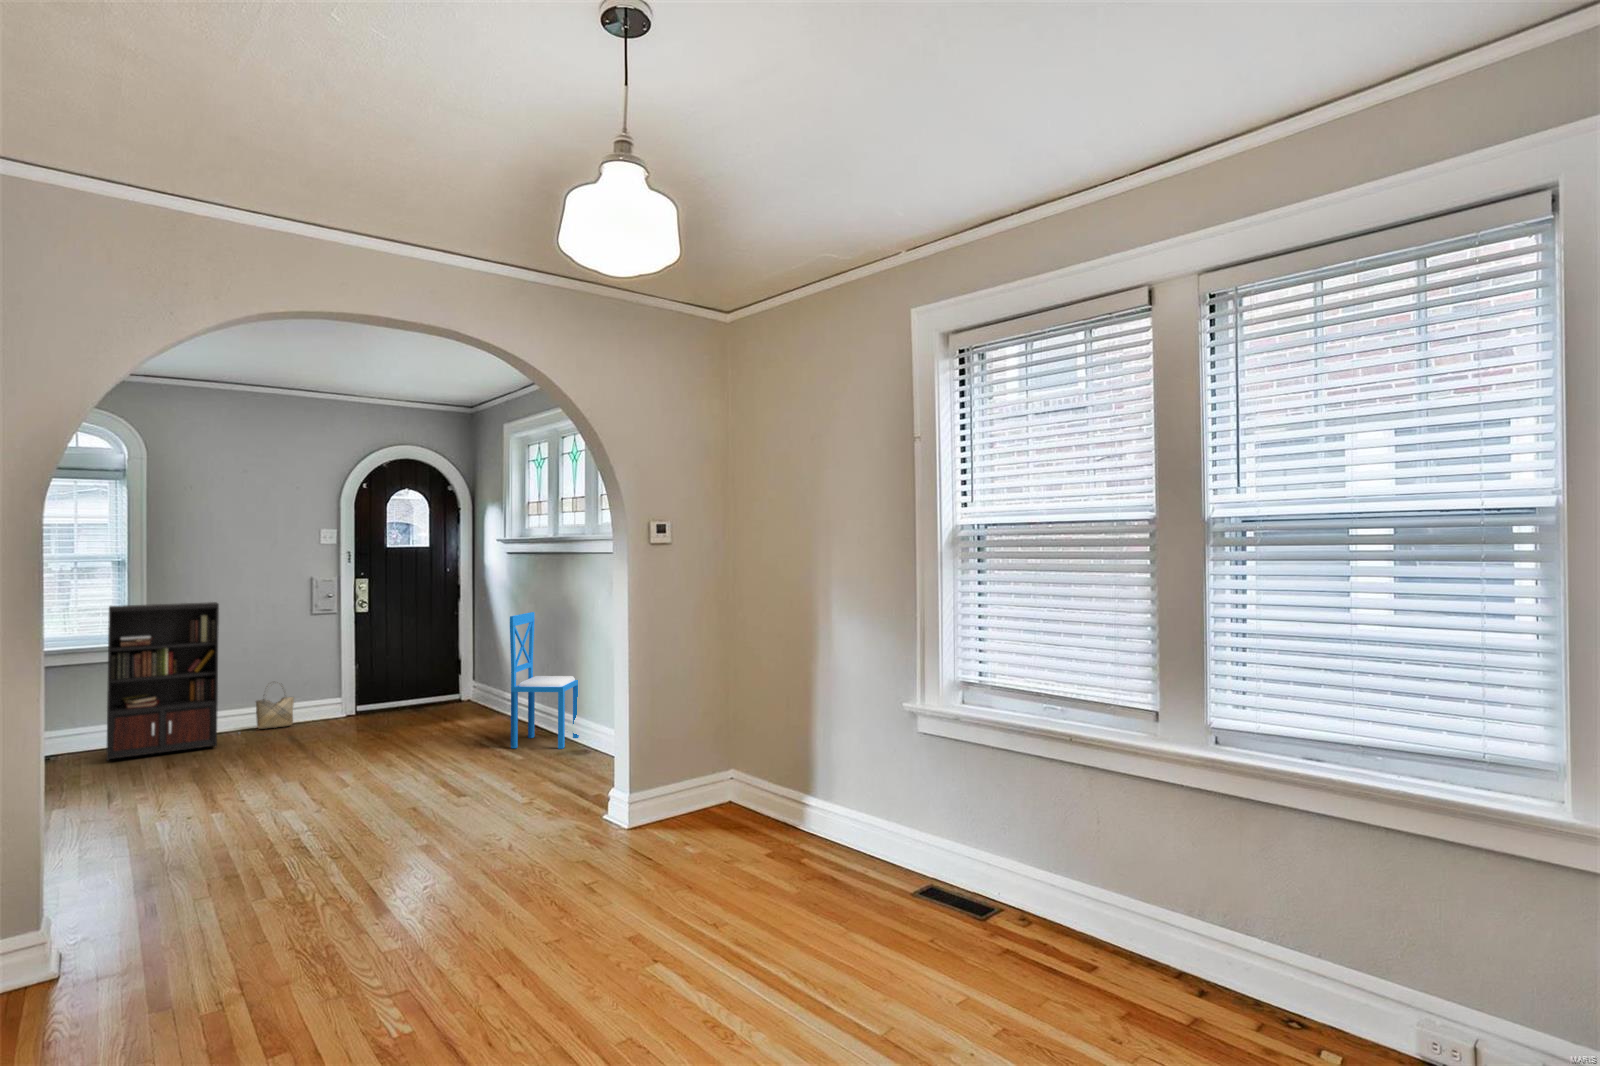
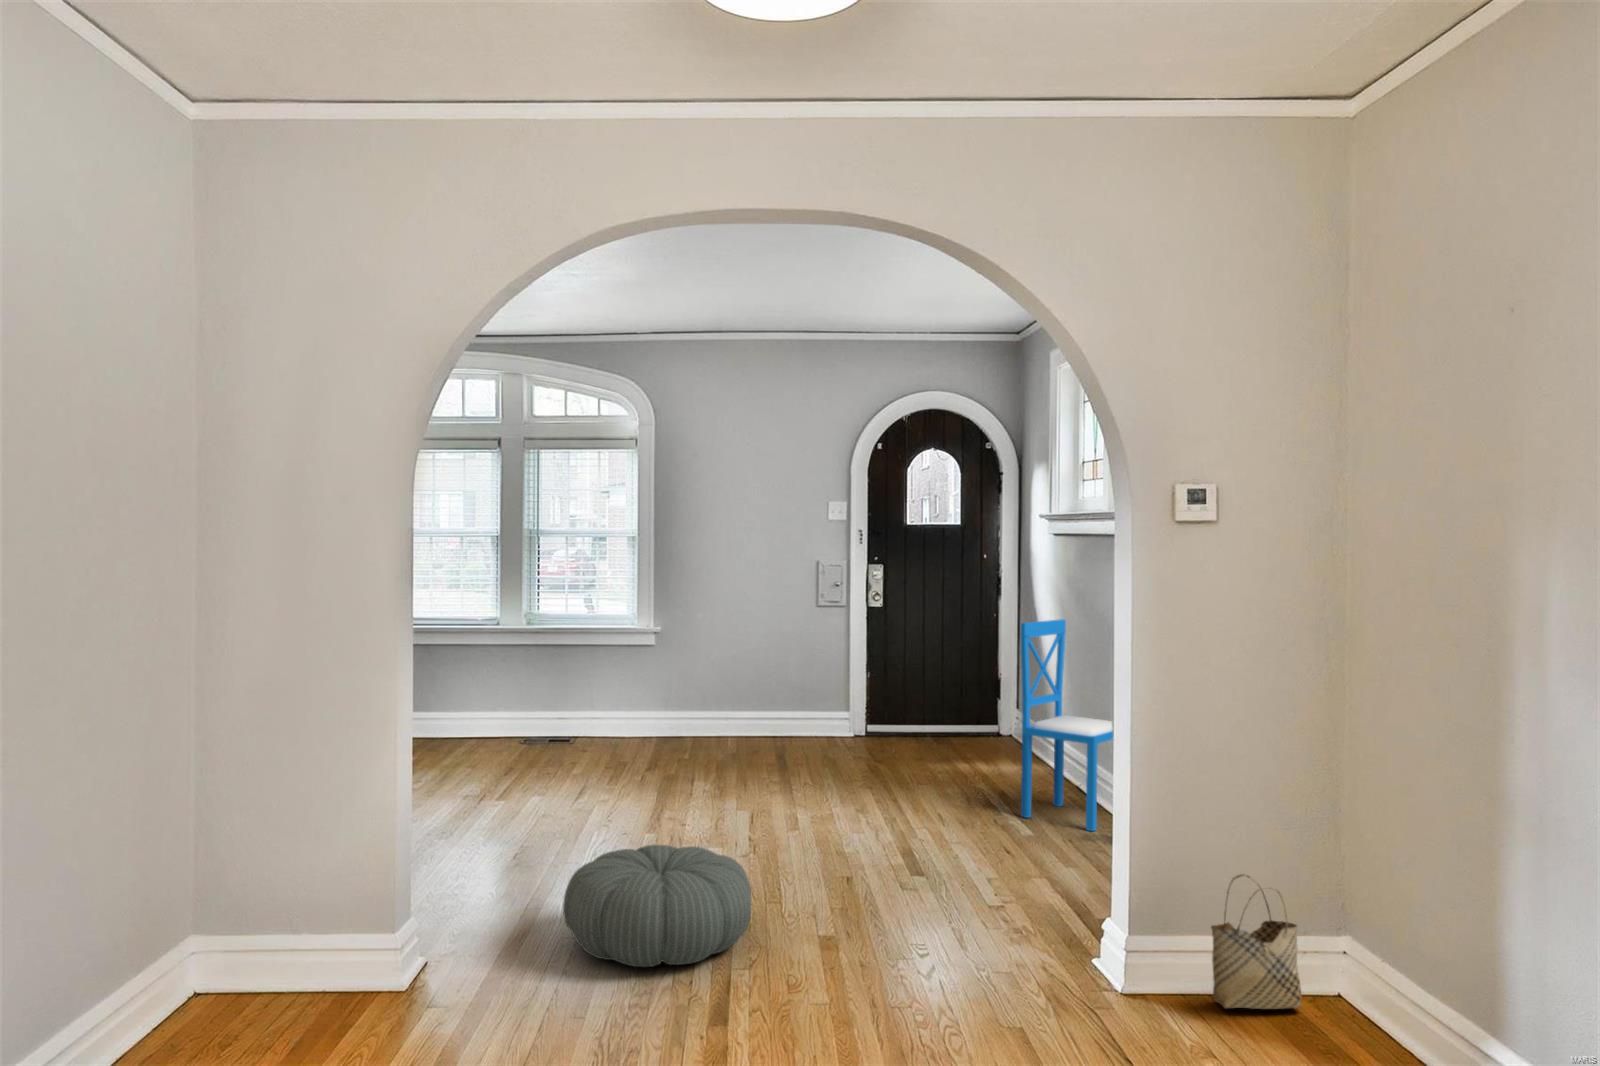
bookcase: present [106,602,219,761] -> none [611,583,742,754]
woven basket: present [256,683,294,729] -> present [1211,874,1301,1009]
pouf: none [196,804,369,902] -> present [563,845,752,967]

